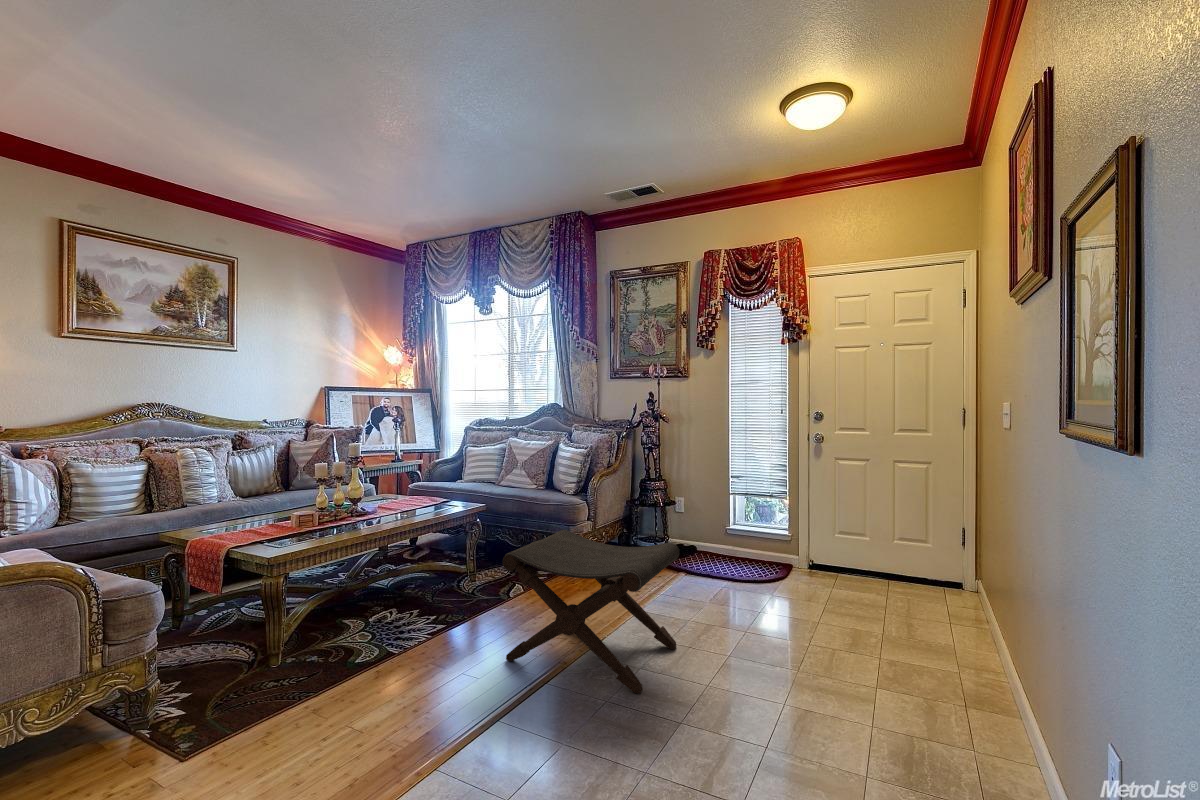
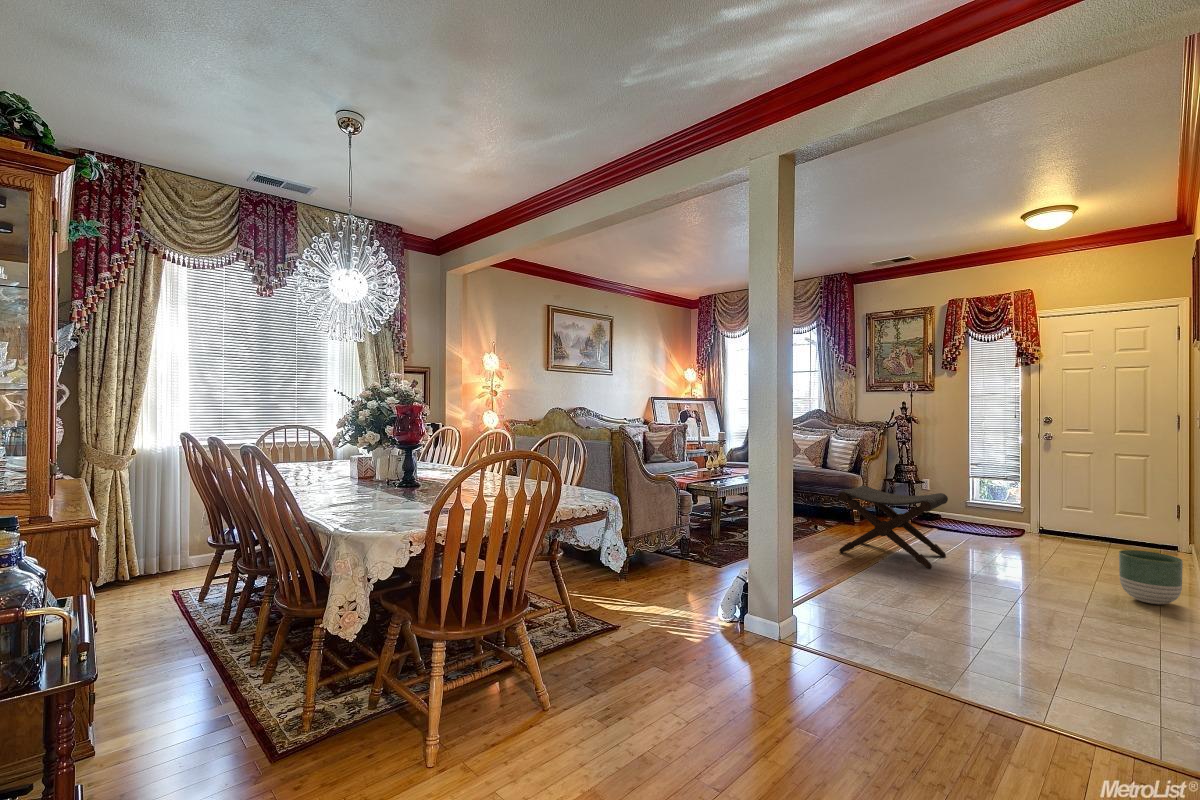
planter: none [927,651,1026,764] -> present [1119,550,1183,604]

